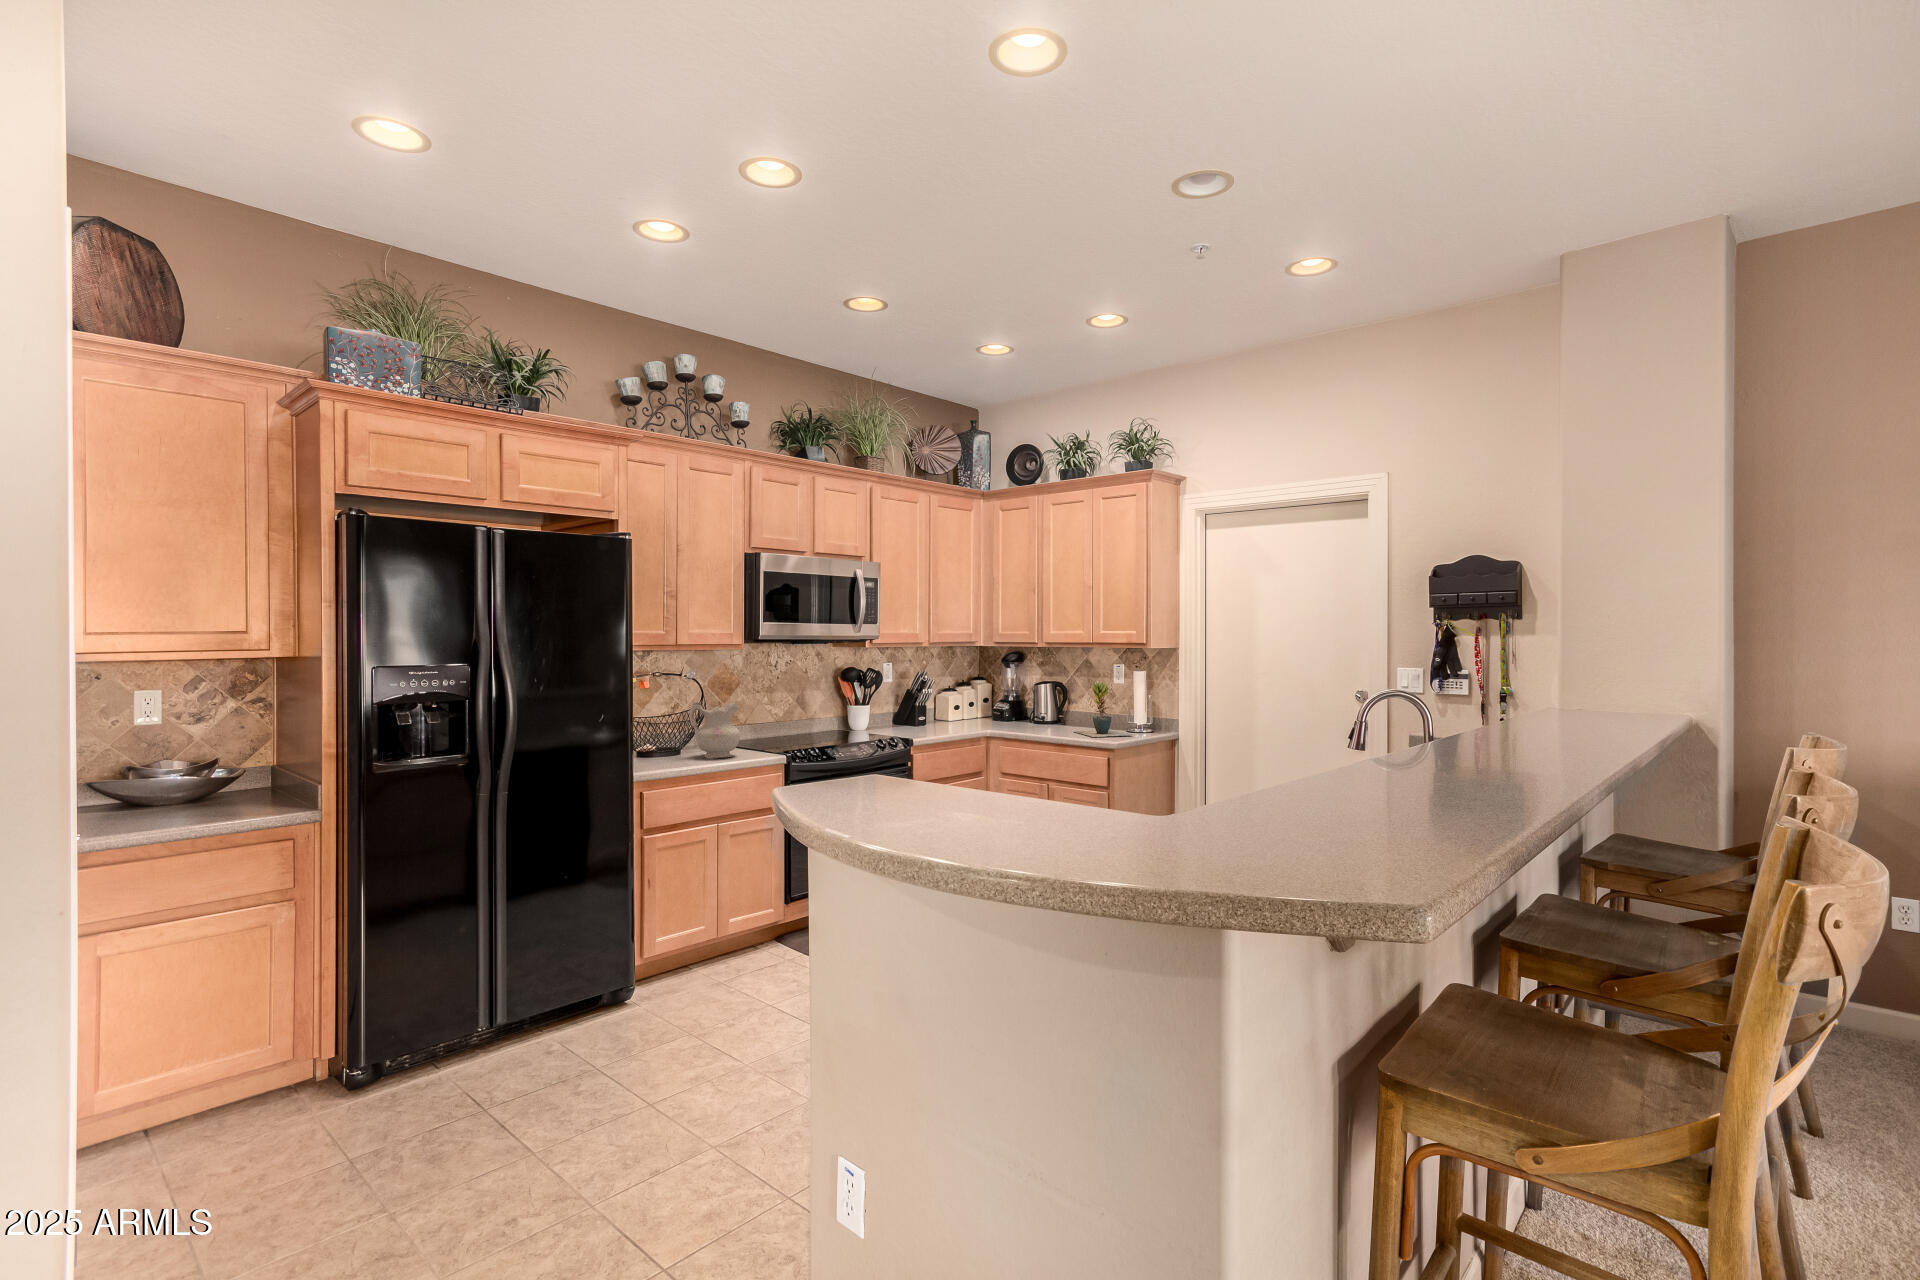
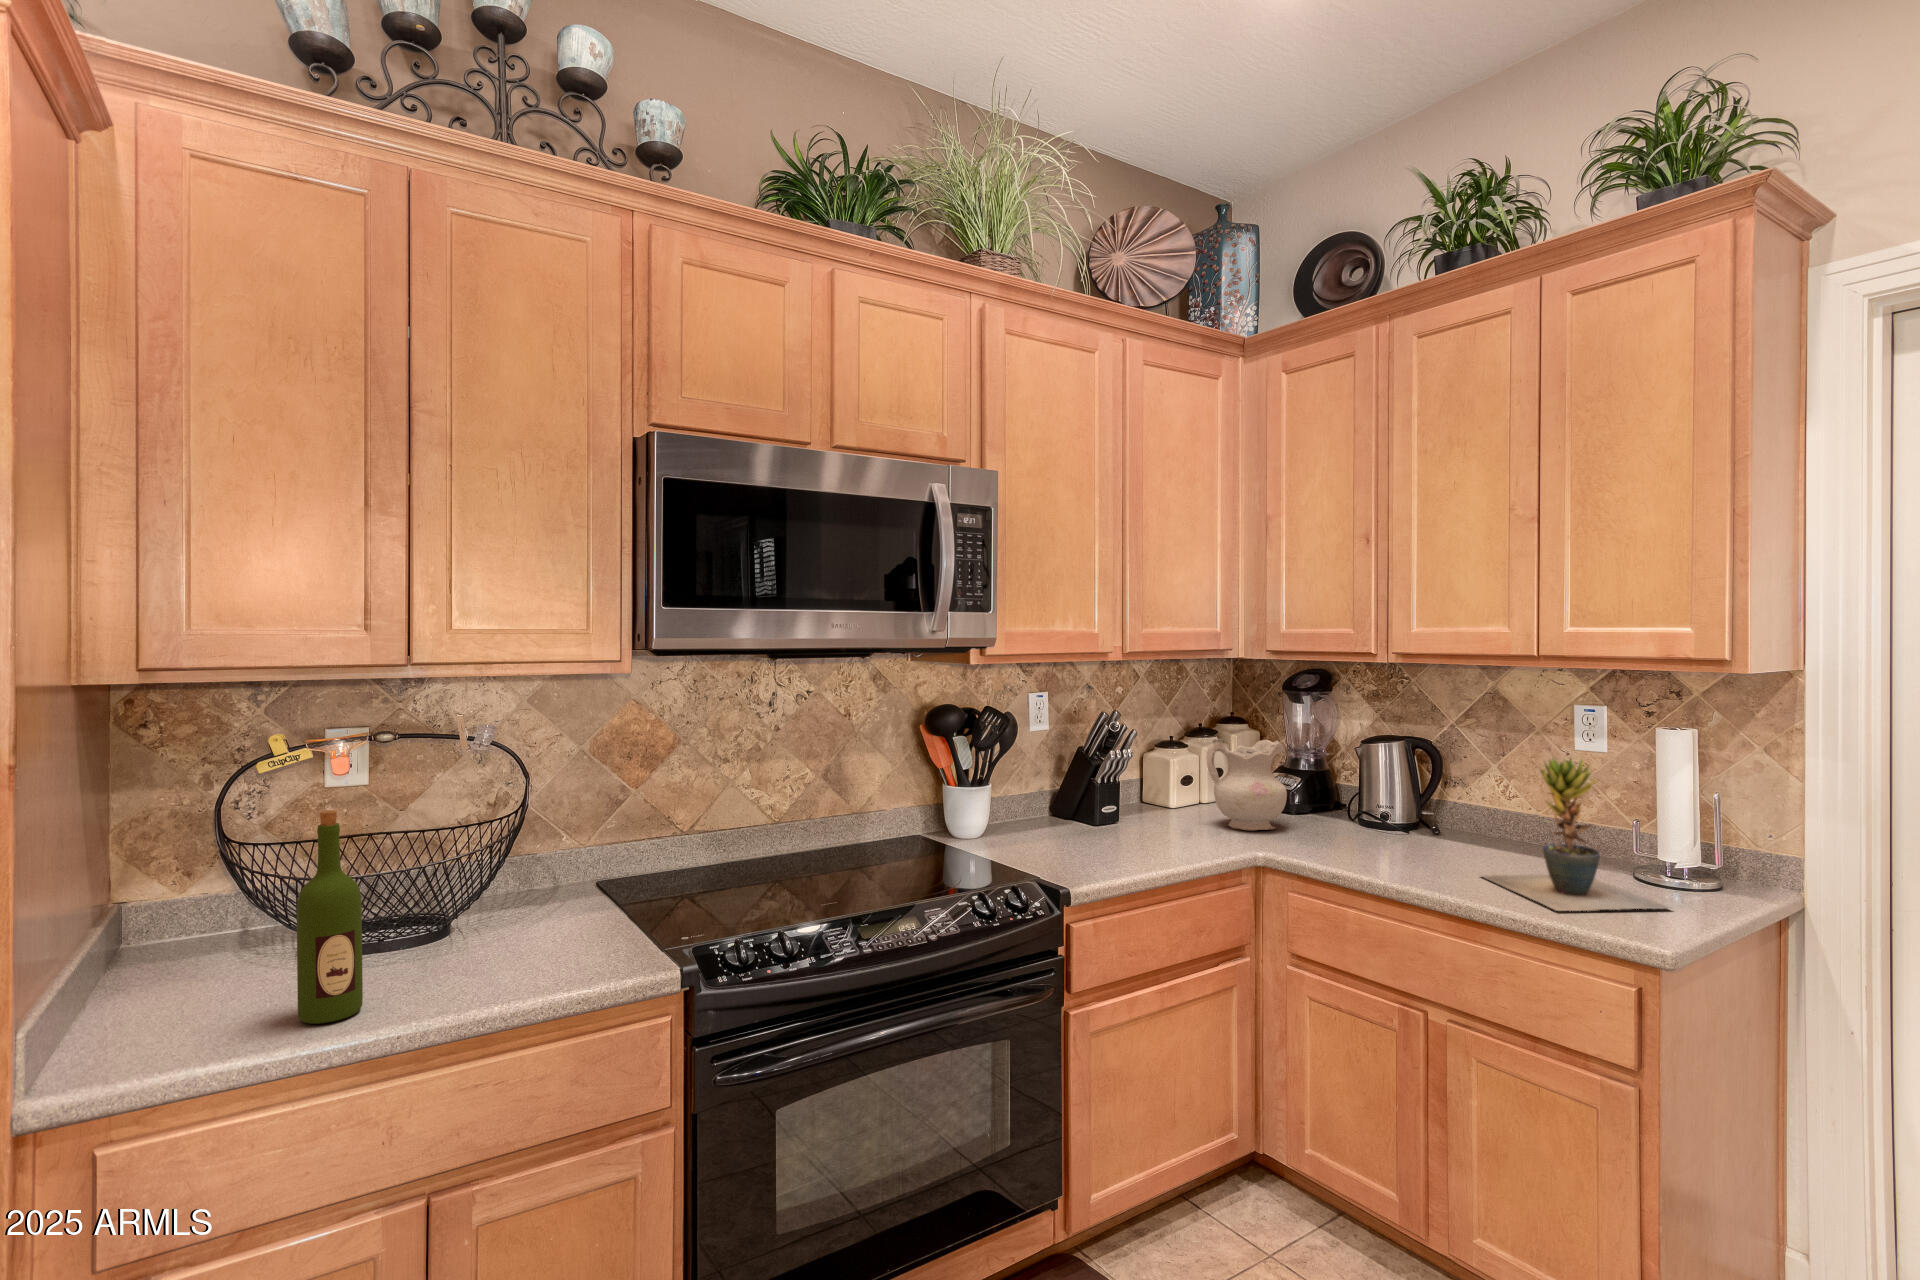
wine bottle: none [665,693,684,765] -> present [297,811,363,1024]
ceramic pitcher: present [689,702,740,758] -> present [1206,738,1287,831]

